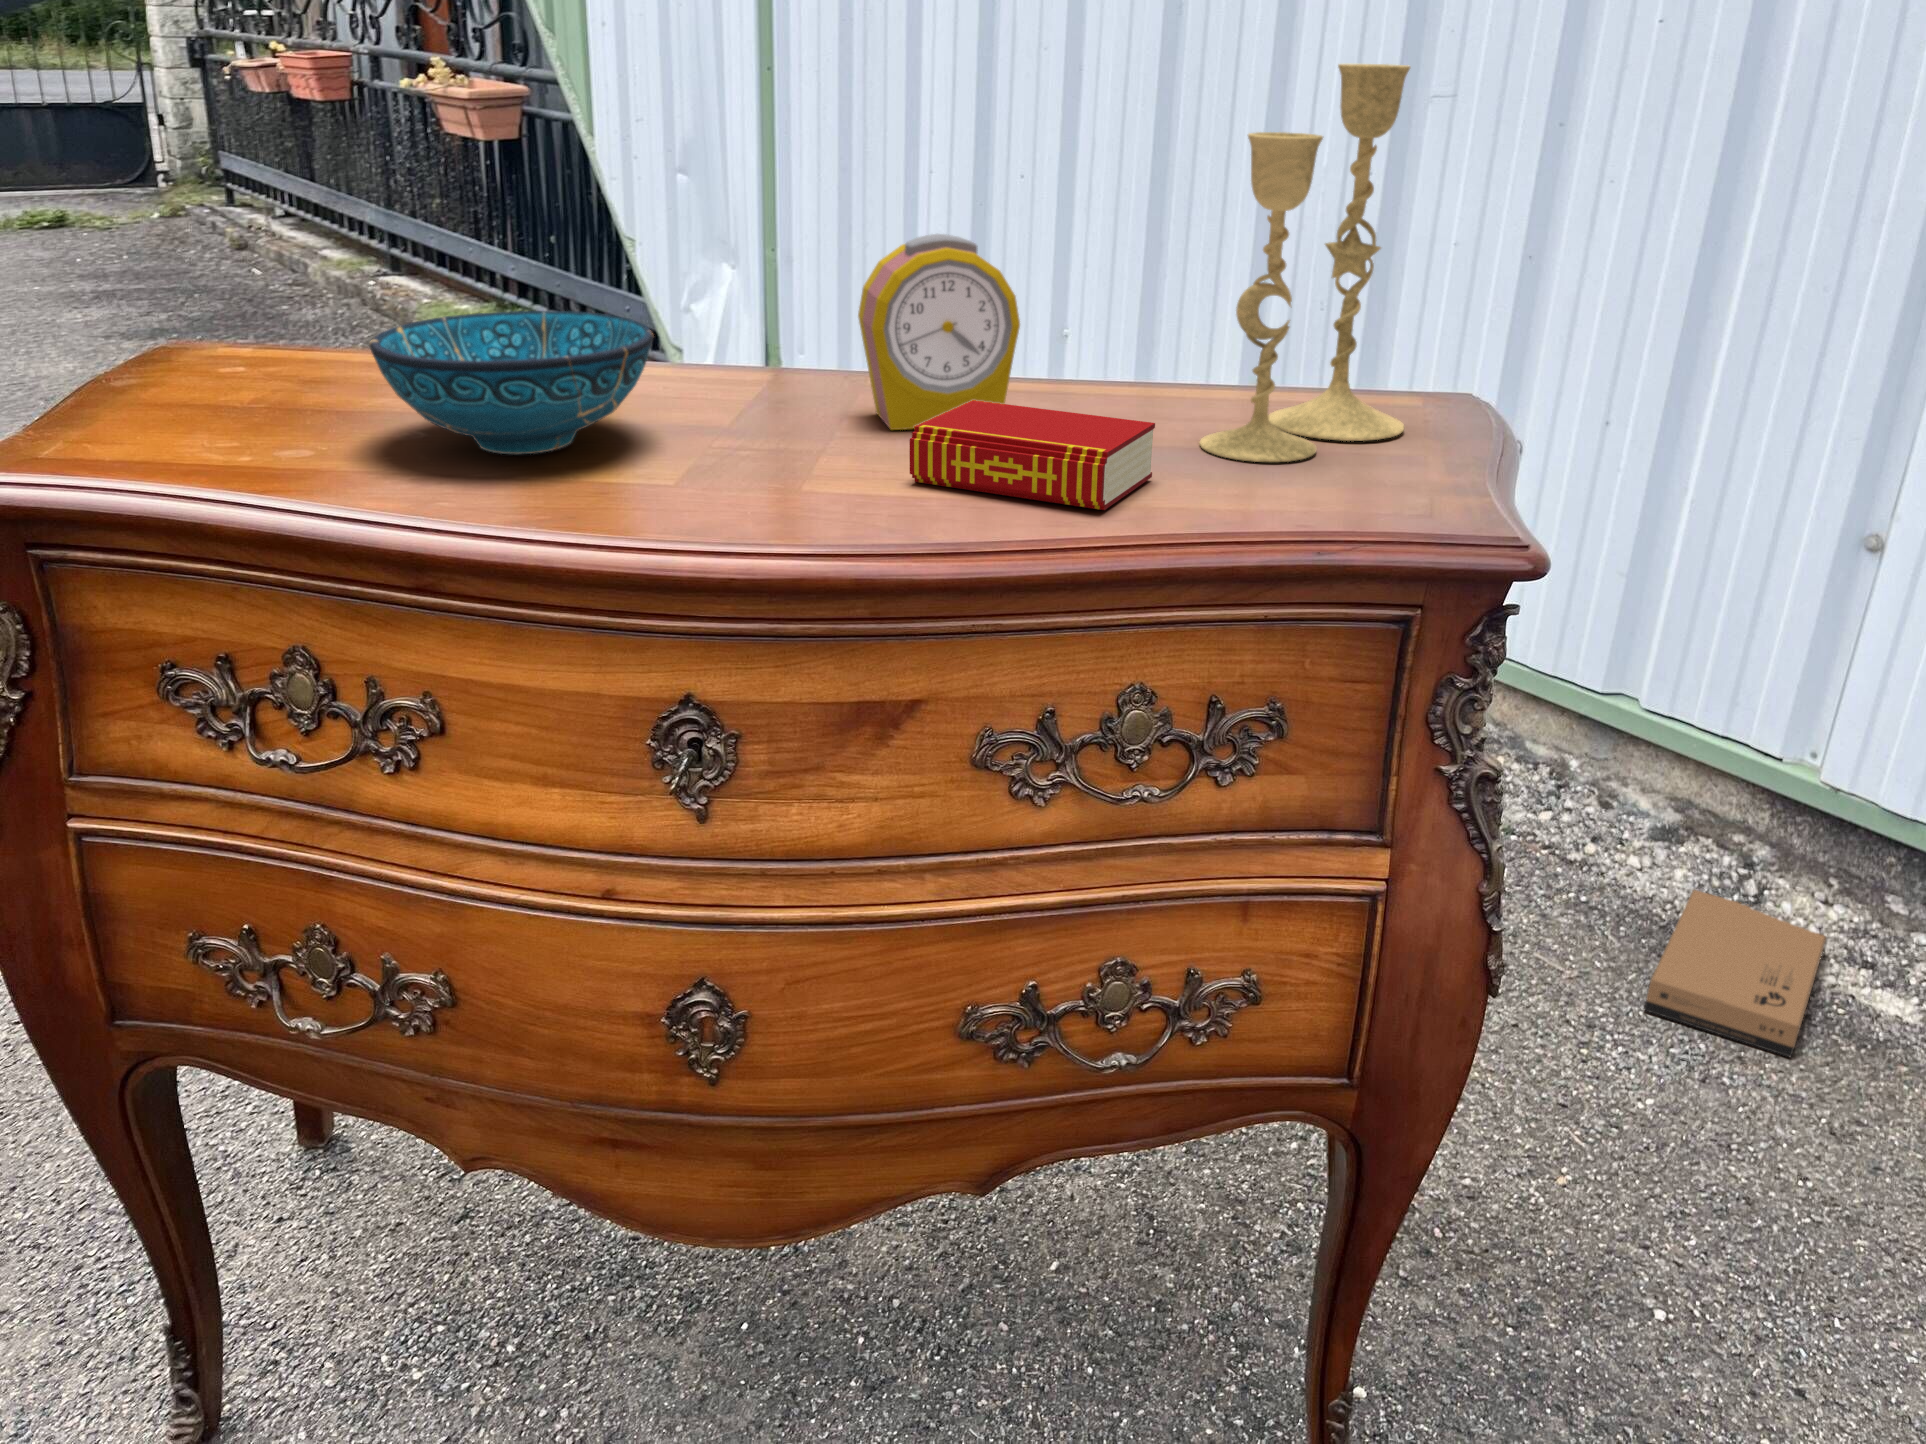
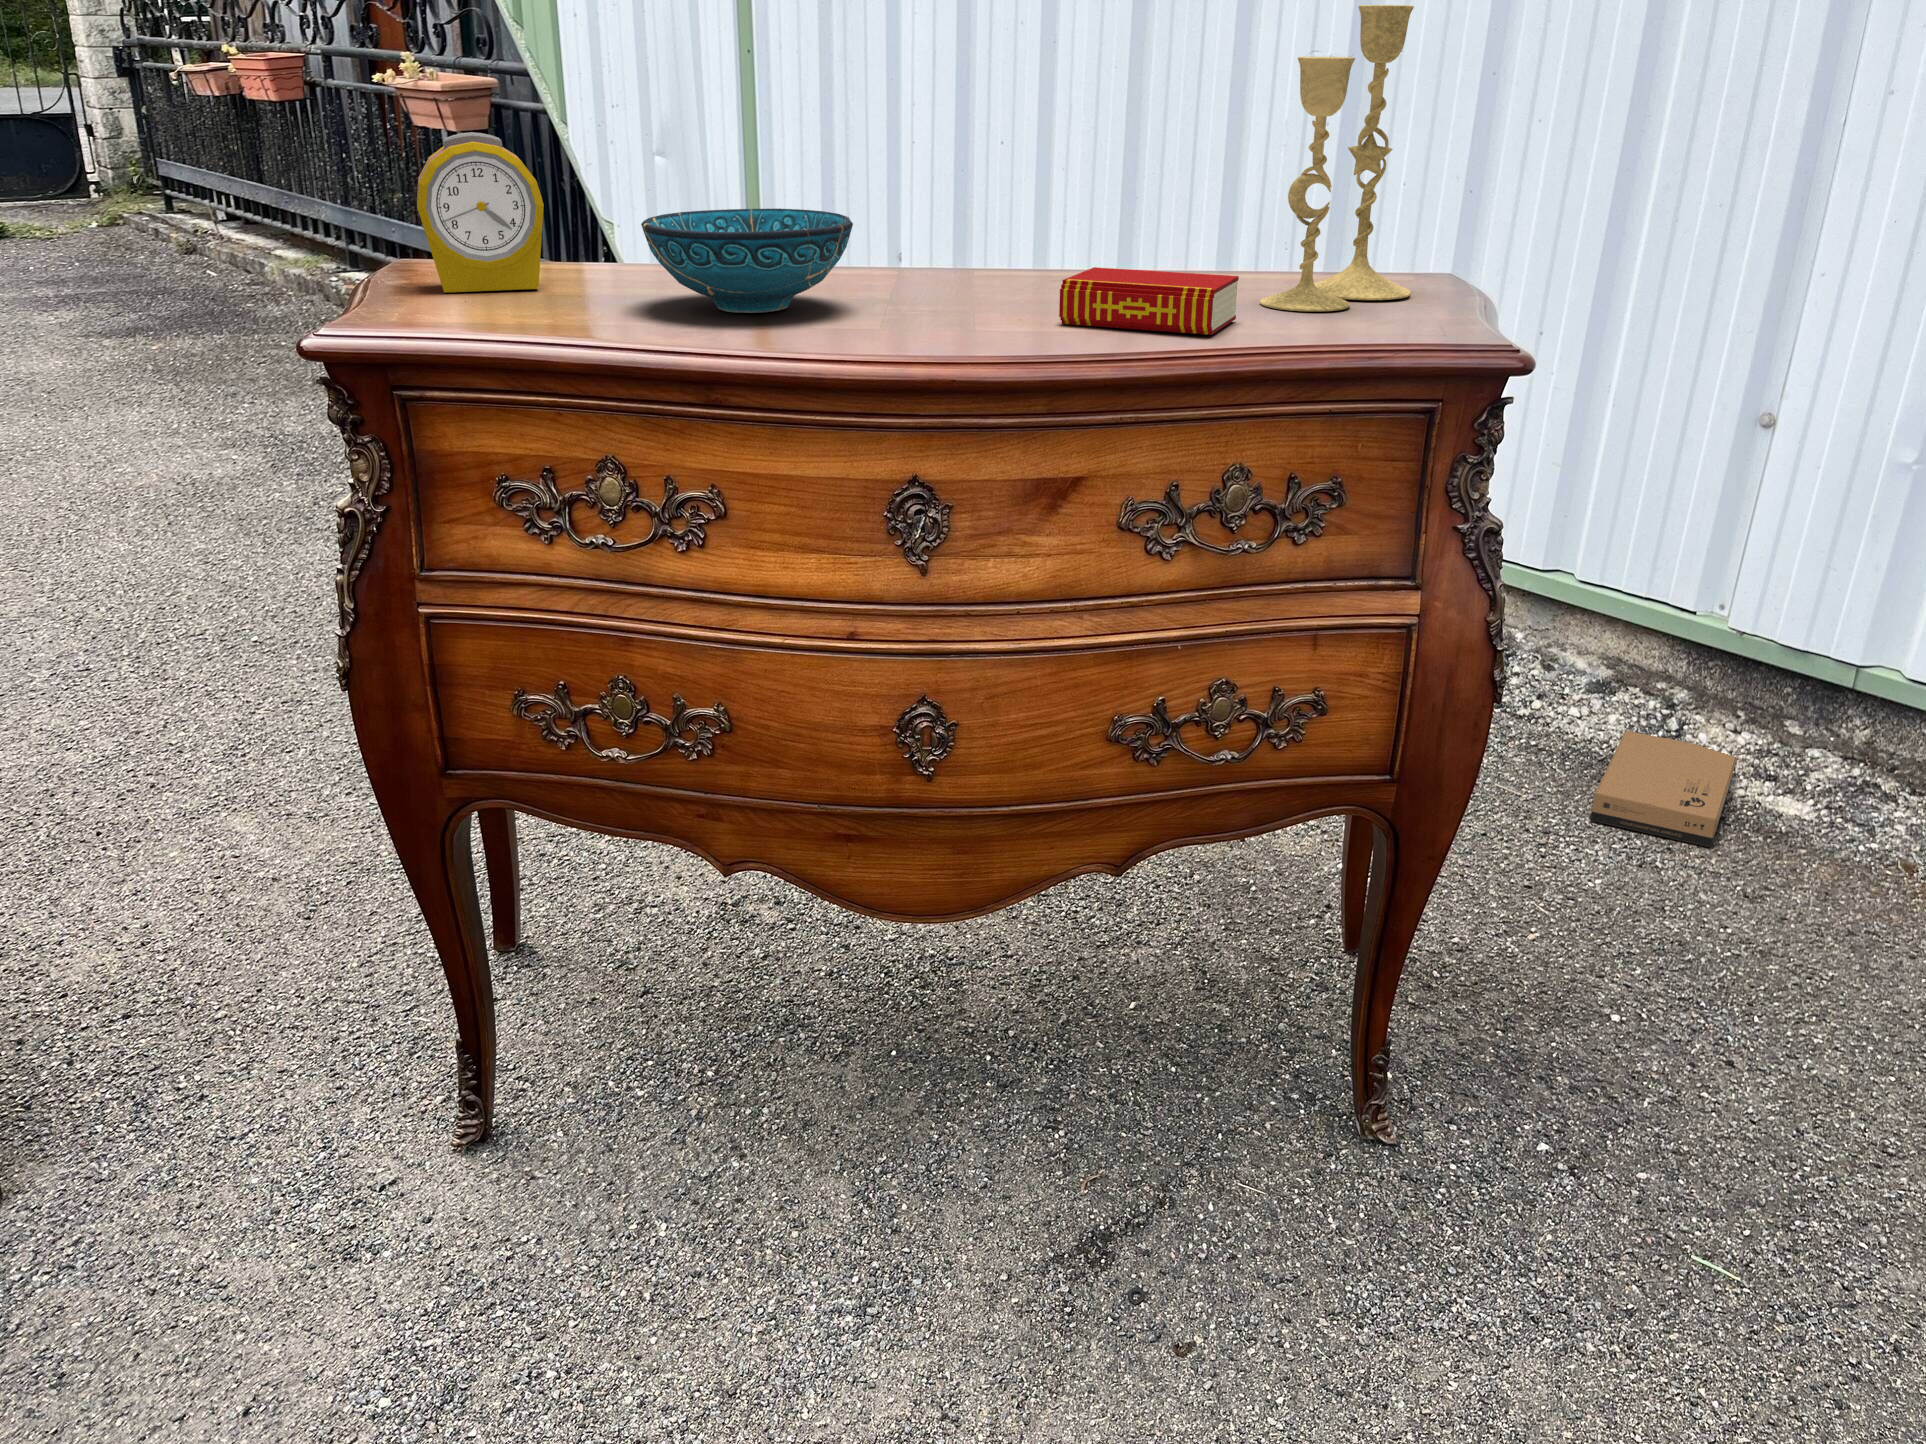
alarm clock: present [858,234,1020,430] -> present [417,132,544,292]

